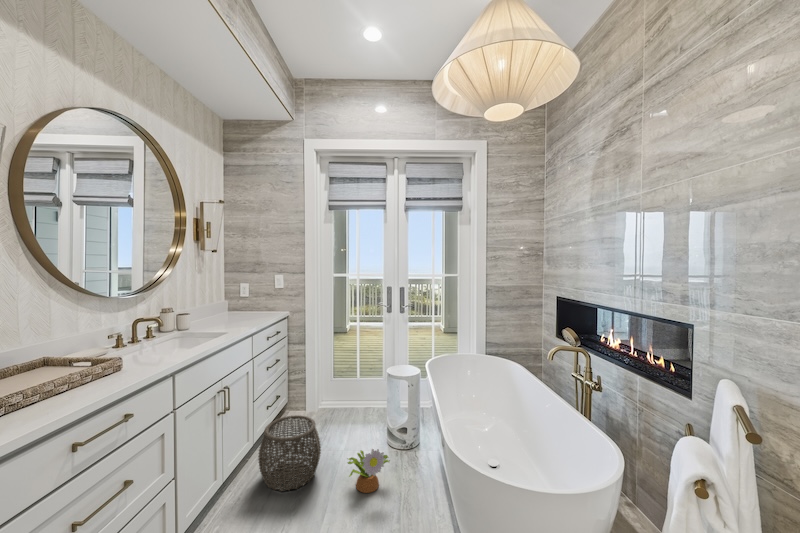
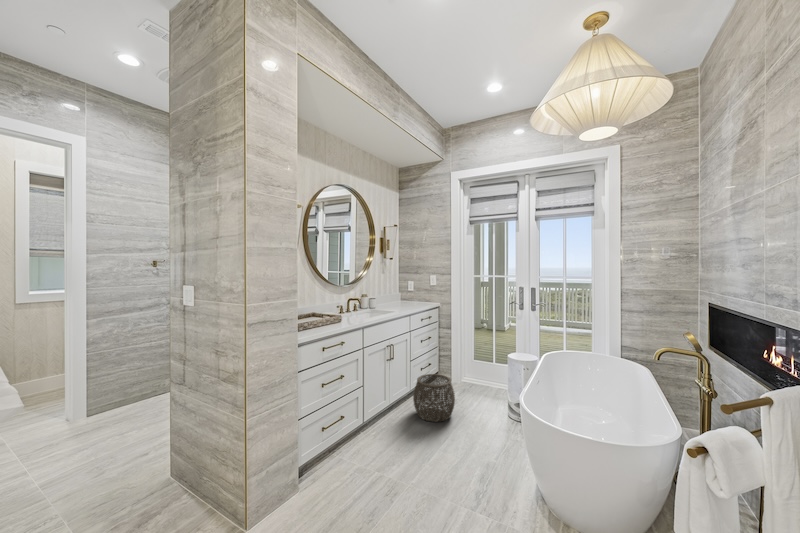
decorative plant: present [348,449,389,493] -> none [471,404,506,437]

